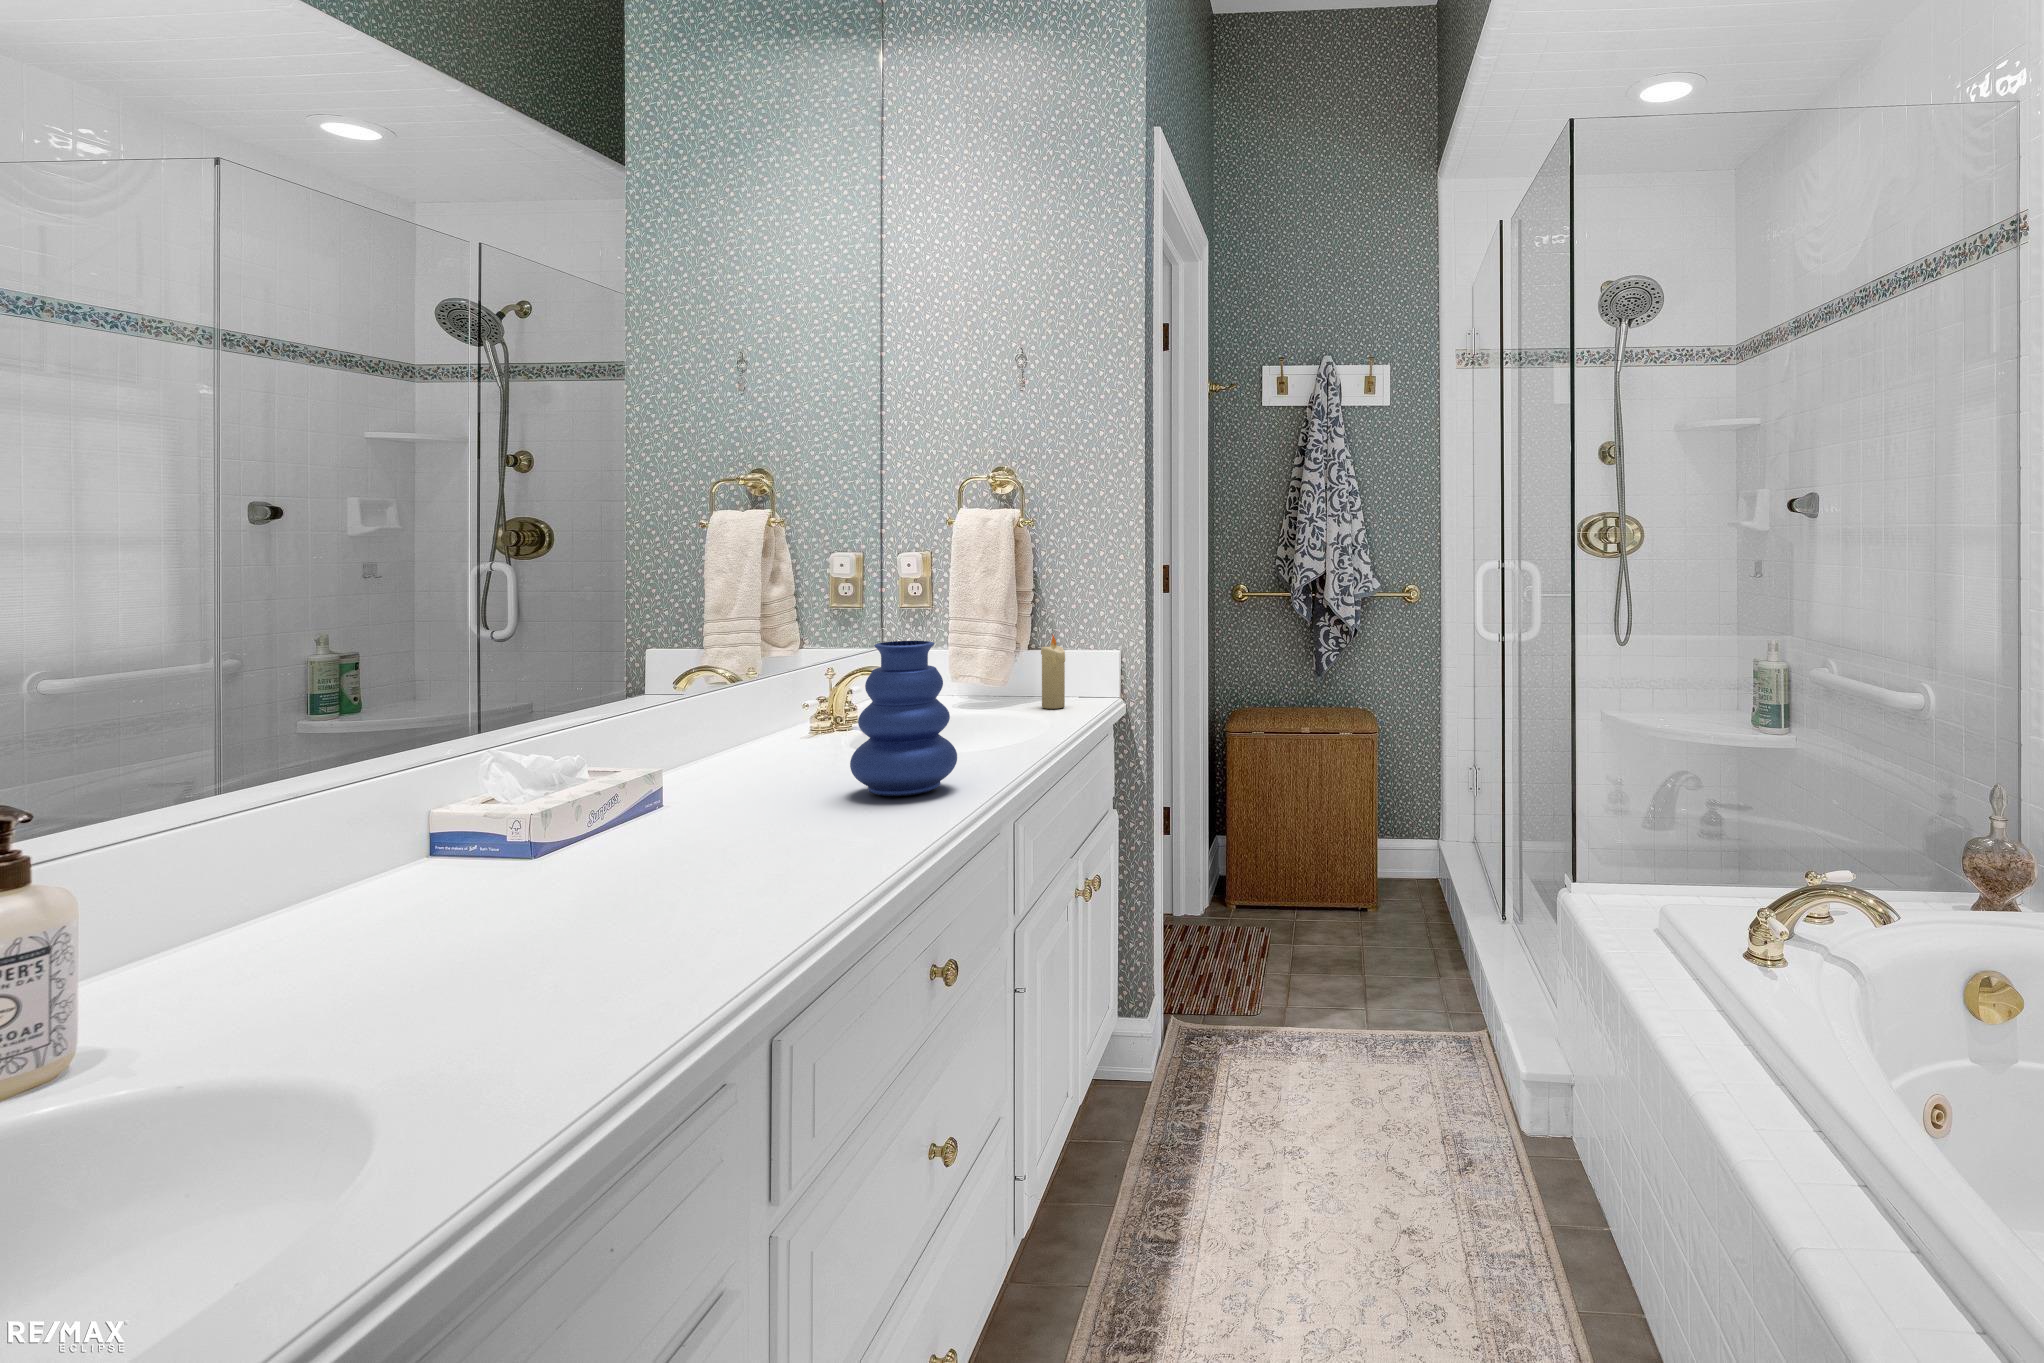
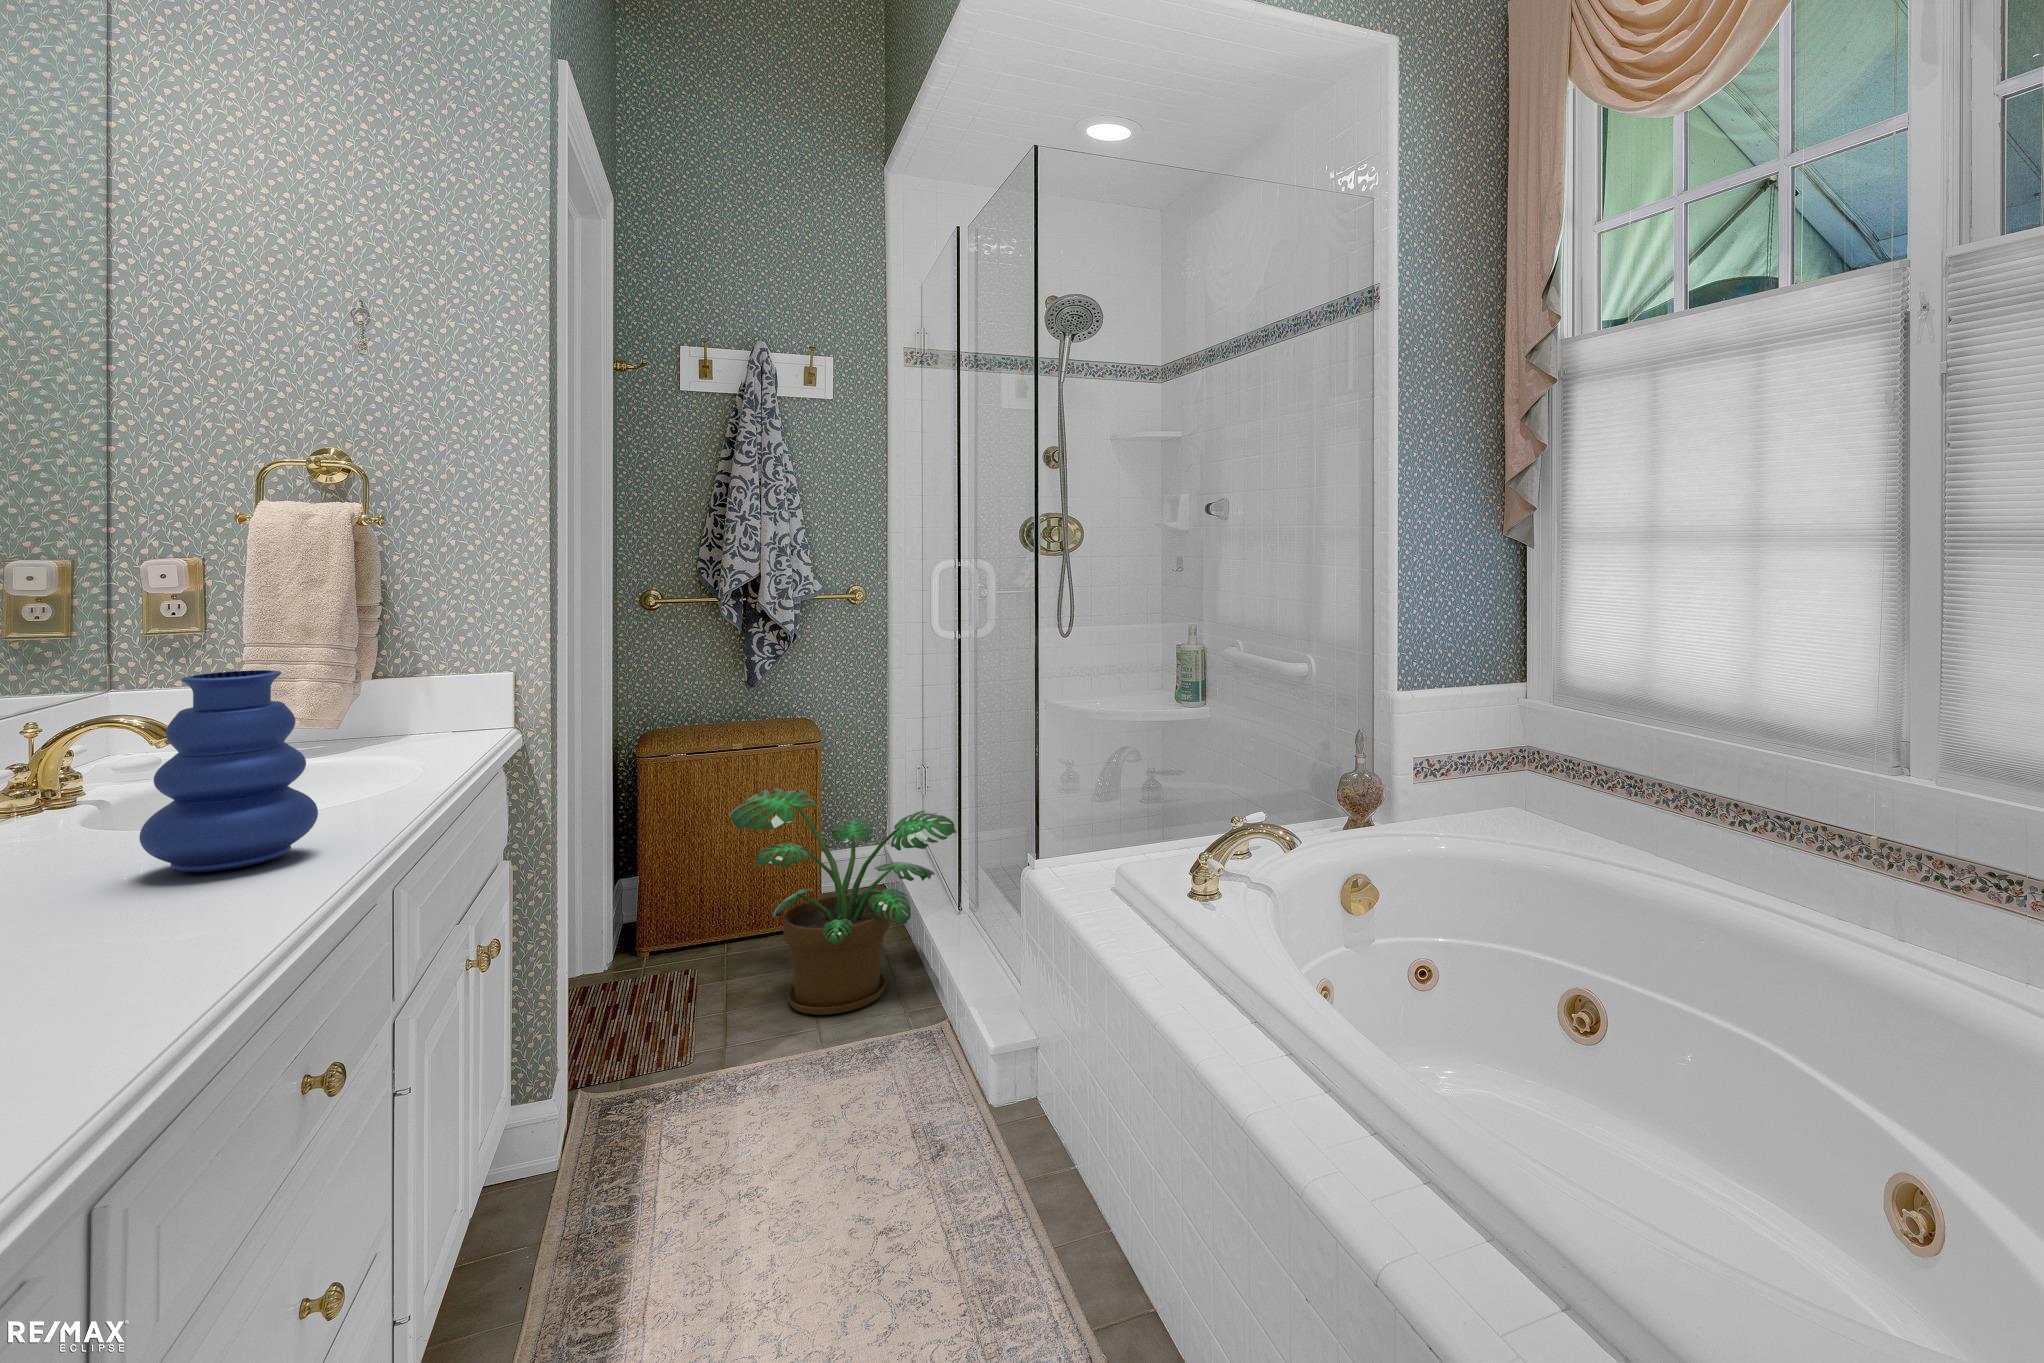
candle: present [1041,635,1065,709] -> none [396,657,433,750]
potted plant: none [1297,769,1499,992] -> present [729,789,957,1015]

